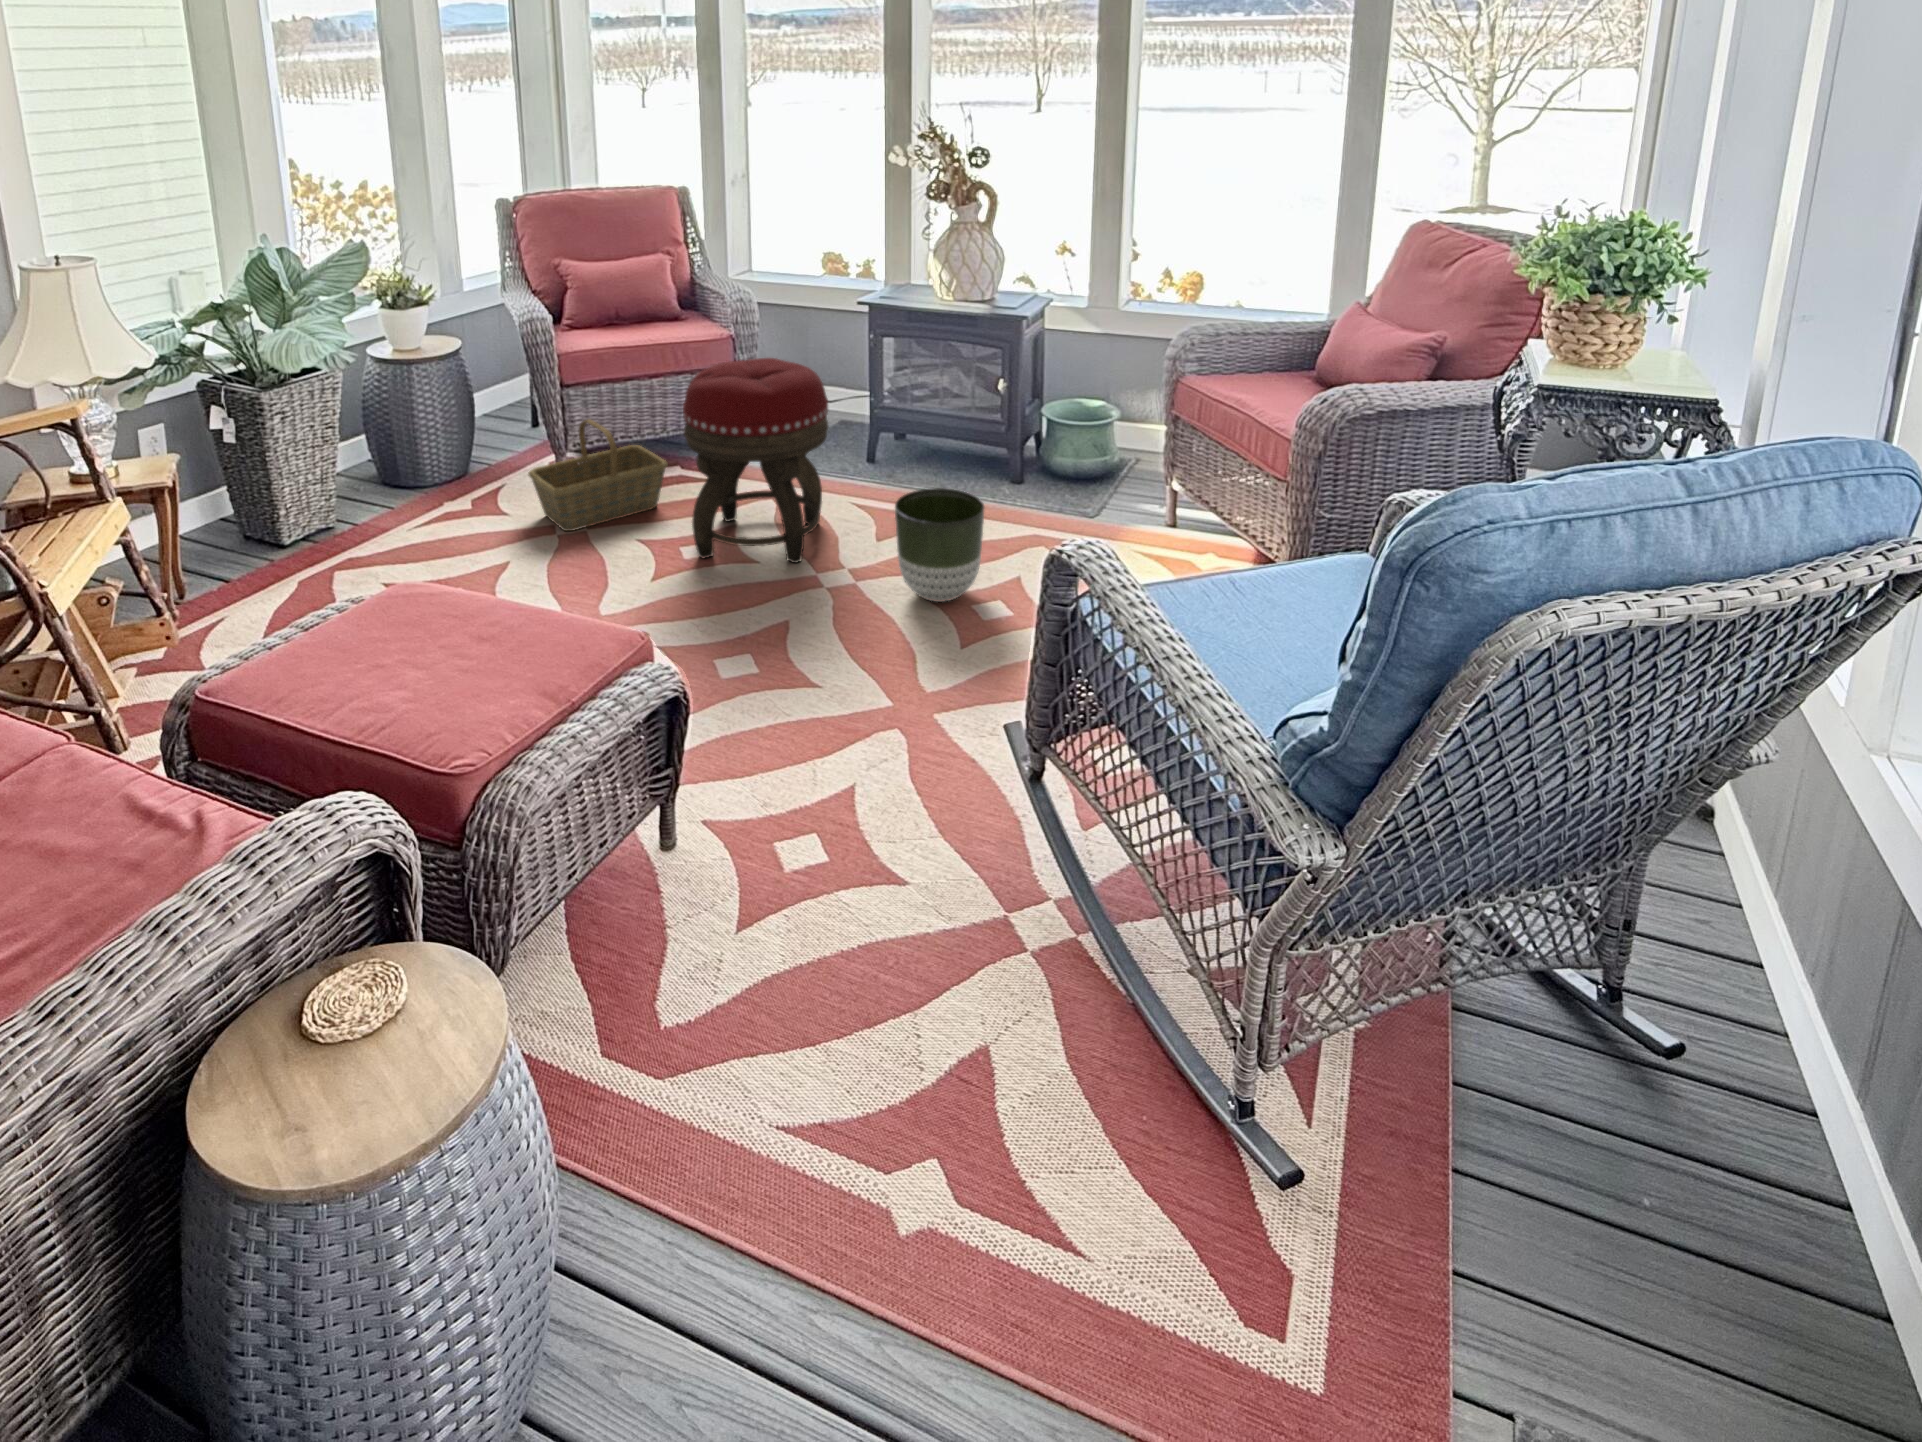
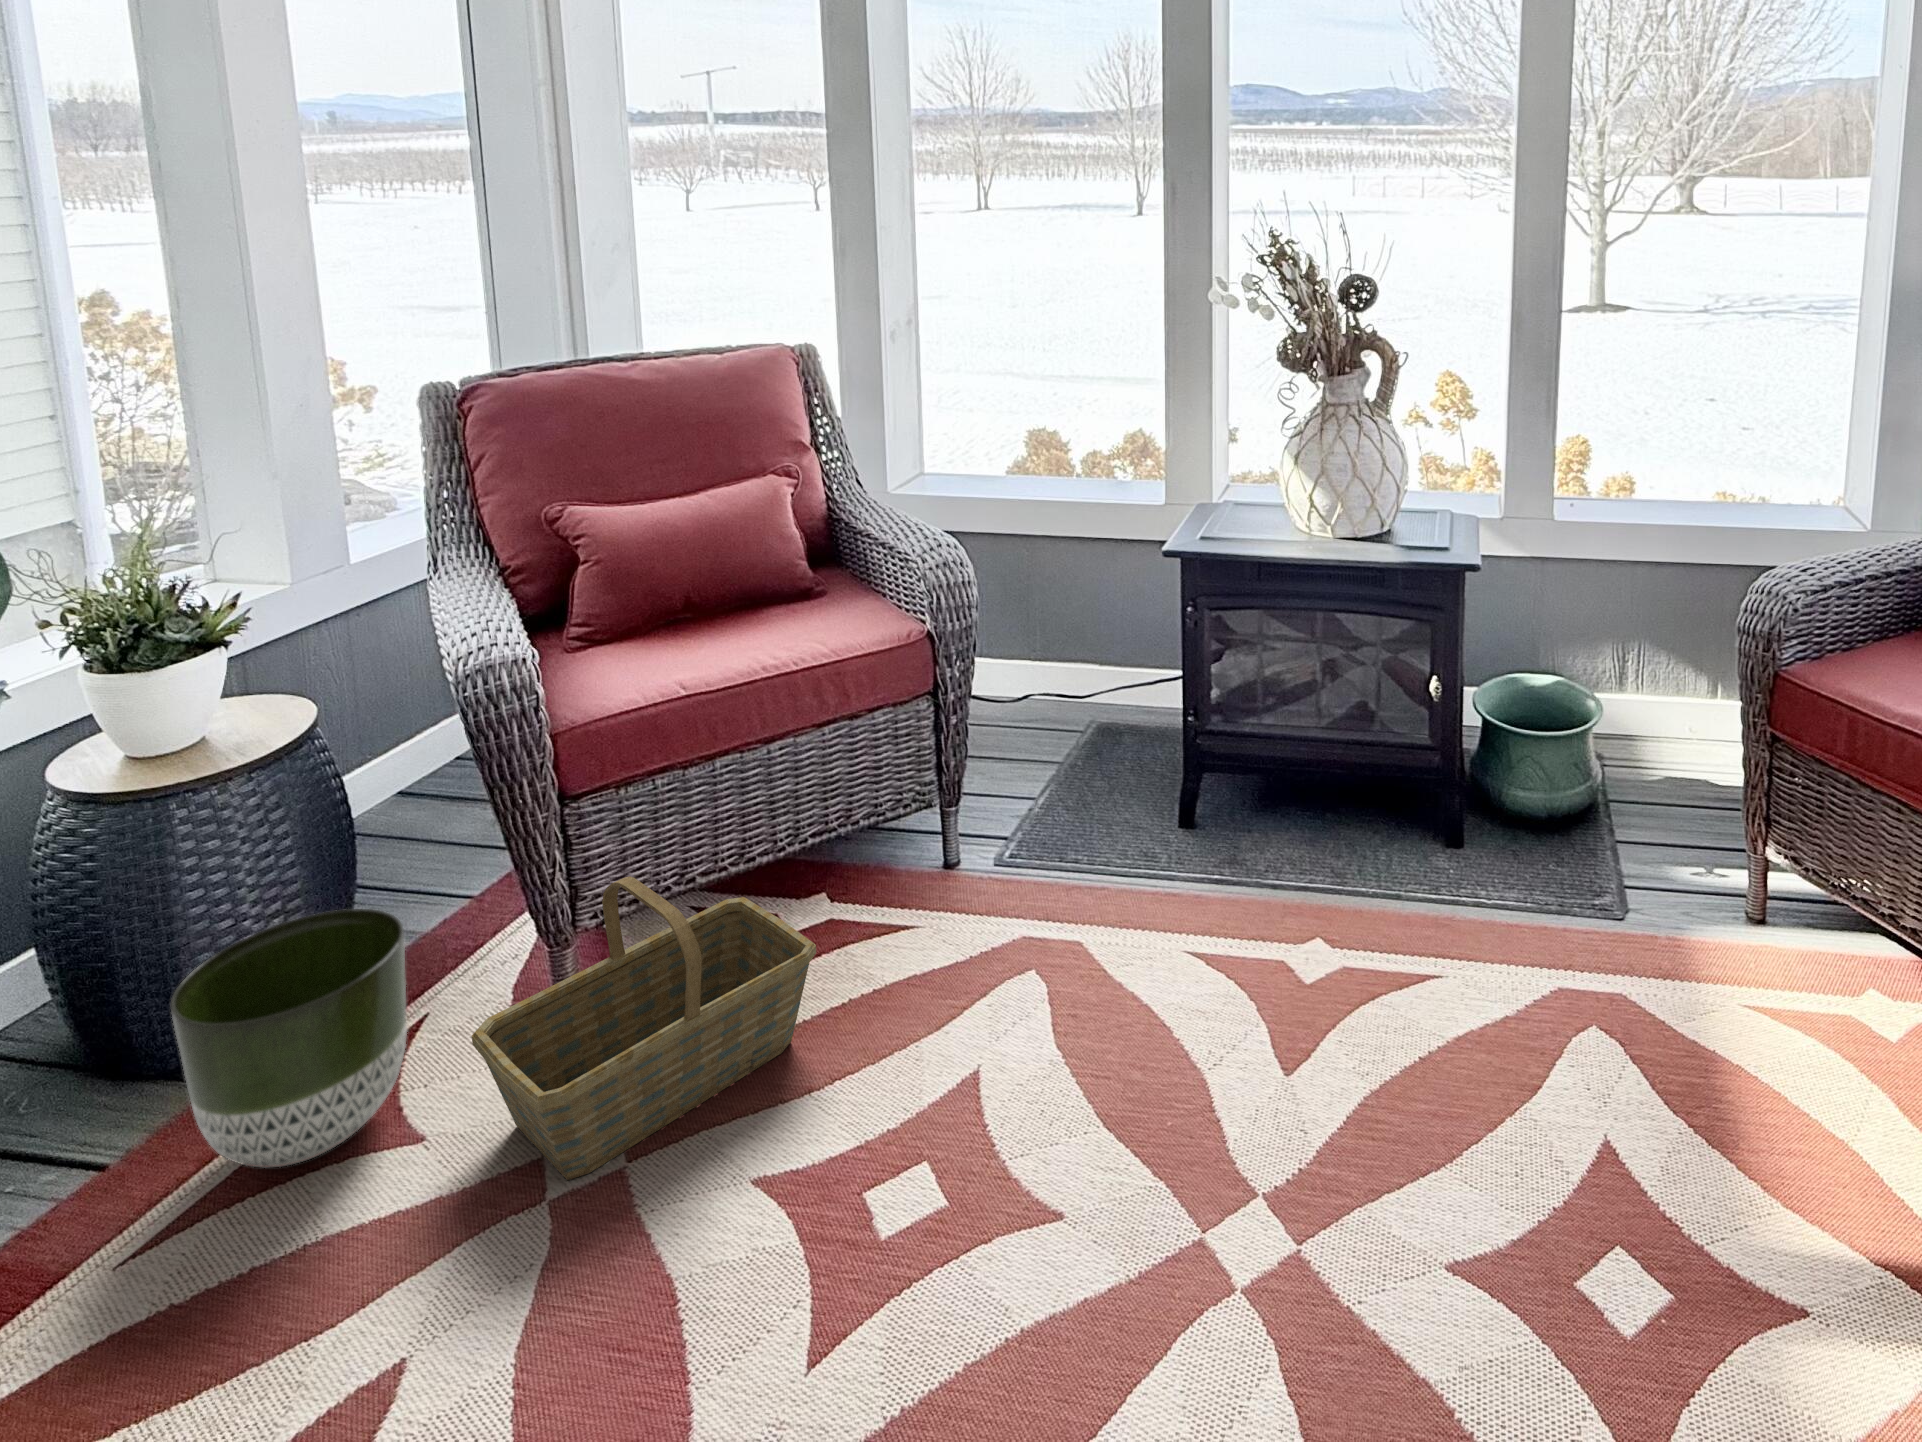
footstool: present [683,358,829,563] -> none [872,713,1196,1222]
planter: present [895,488,984,602] -> present [171,909,407,1168]

